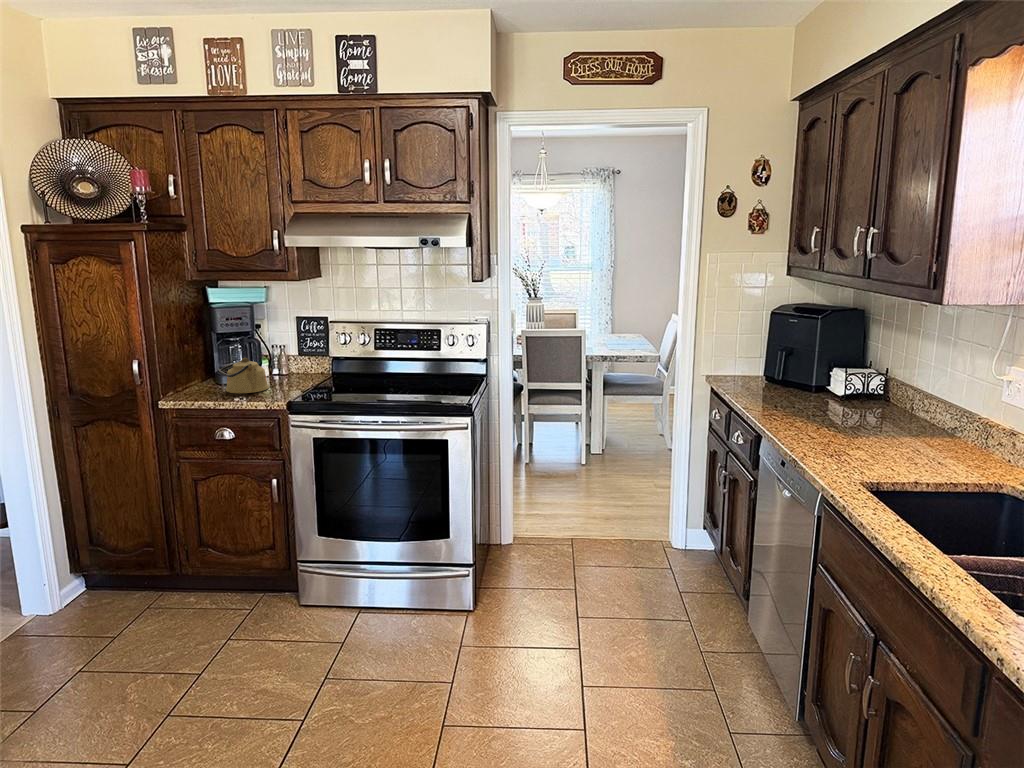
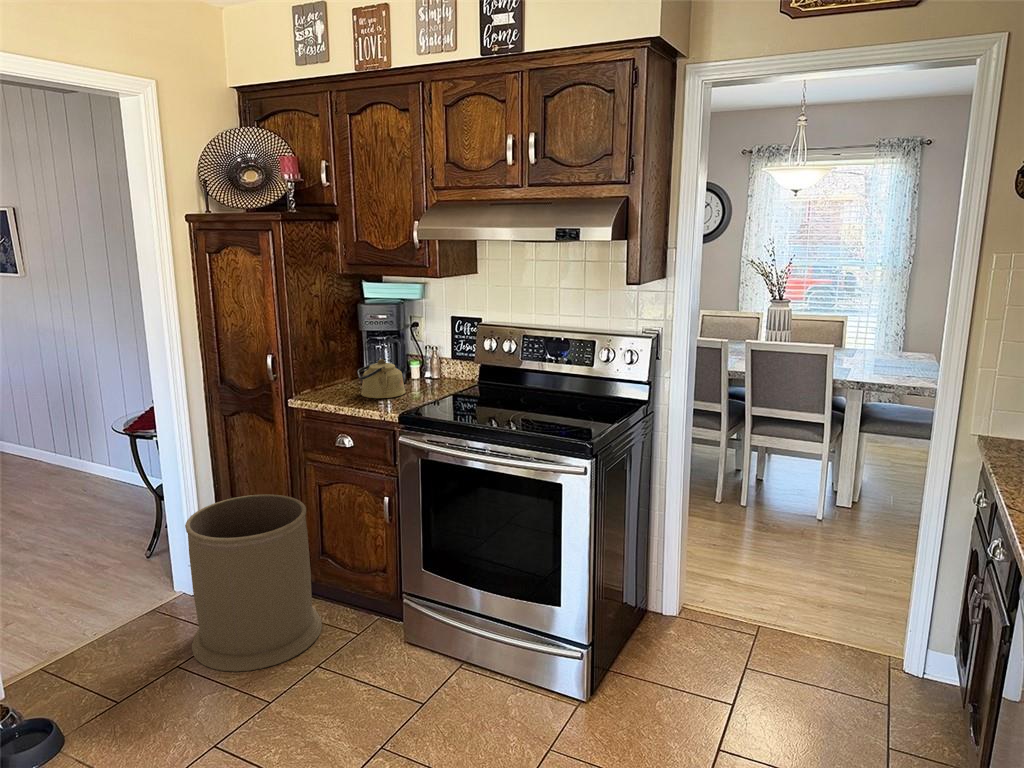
trash can: none [70,495,214,666] -> present [185,494,322,672]

